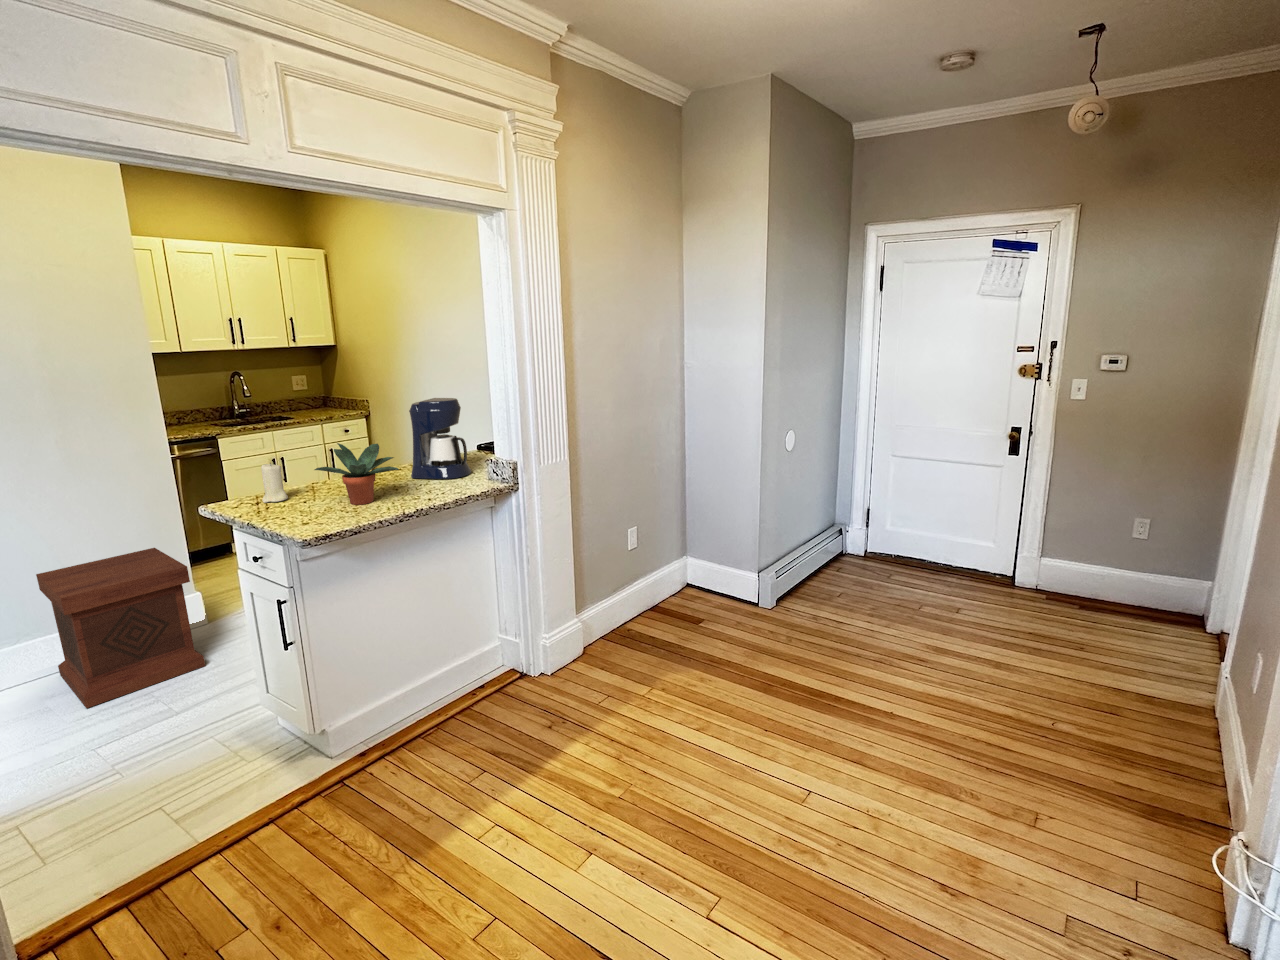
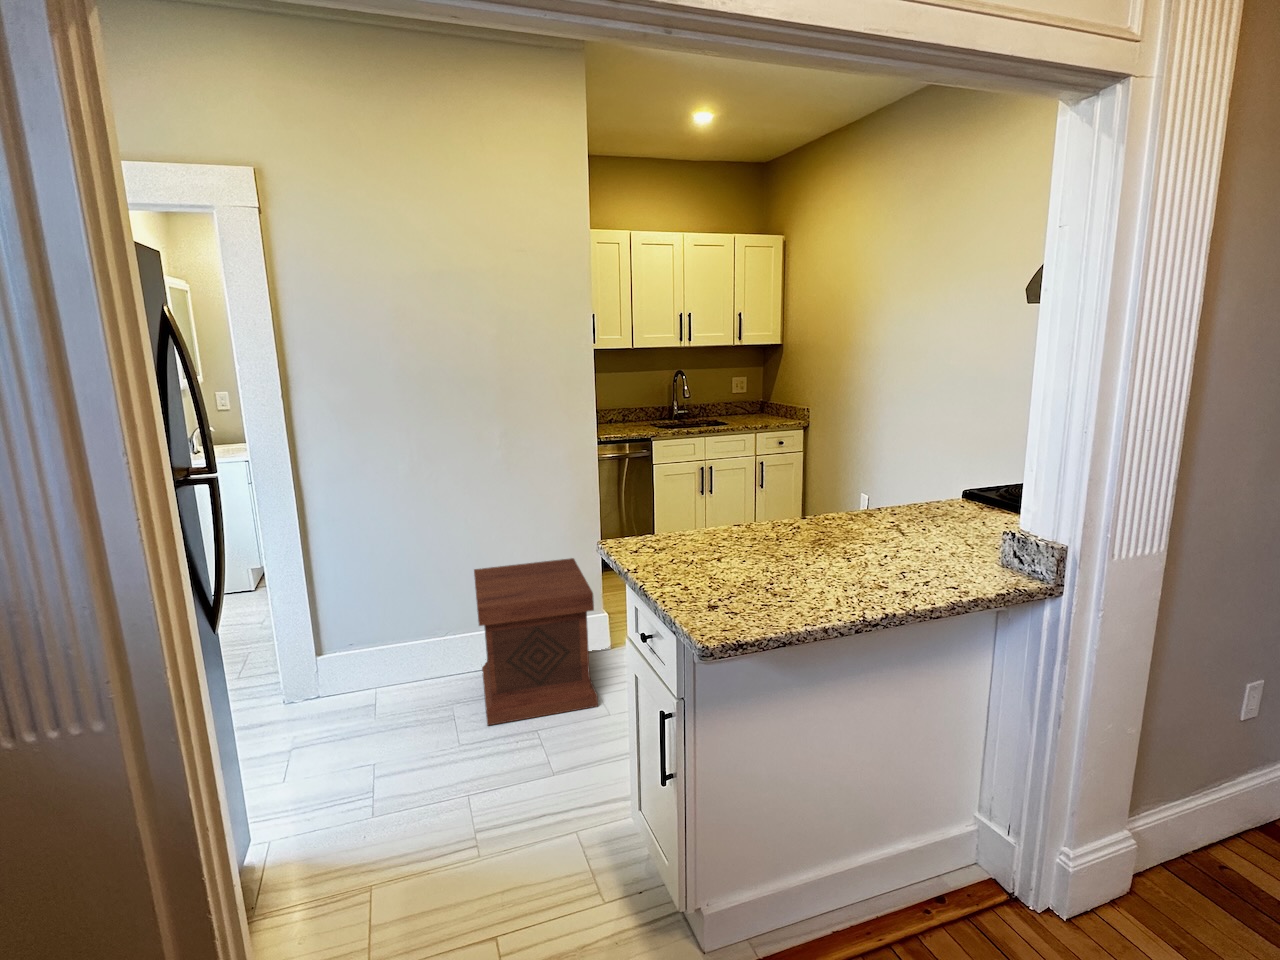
coffee maker: present [409,398,471,479] -> none [869,420,966,552]
potted plant: present [315,443,399,505] -> none [735,485,863,583]
candle: present [261,463,288,503] -> none [669,497,699,552]

